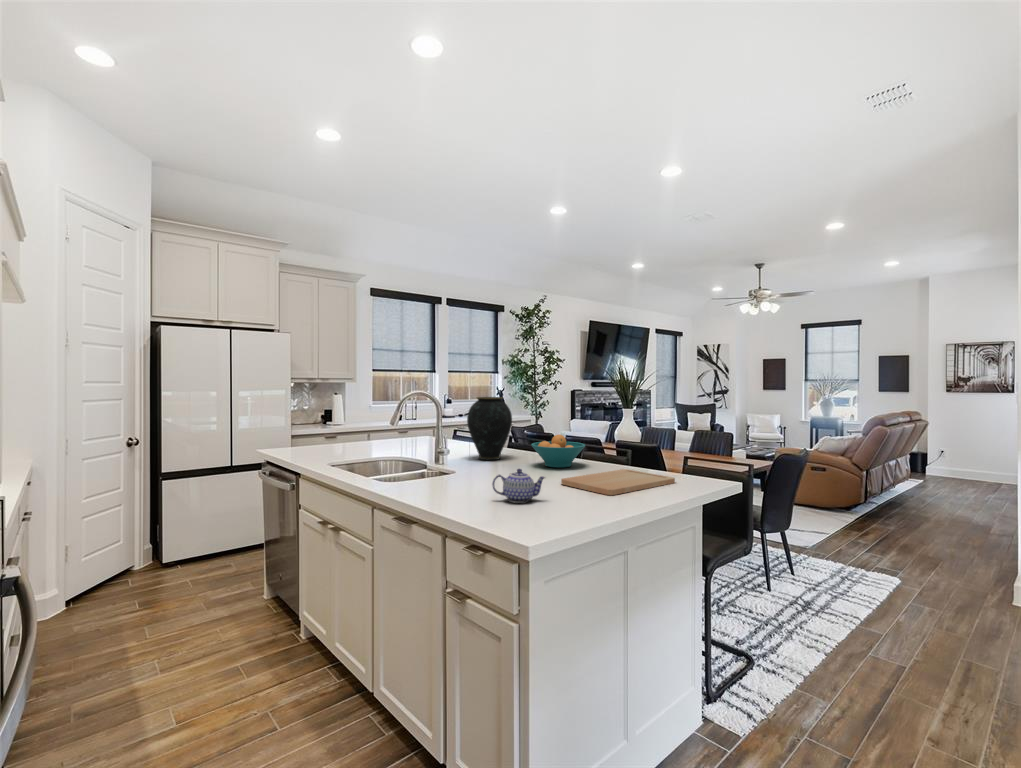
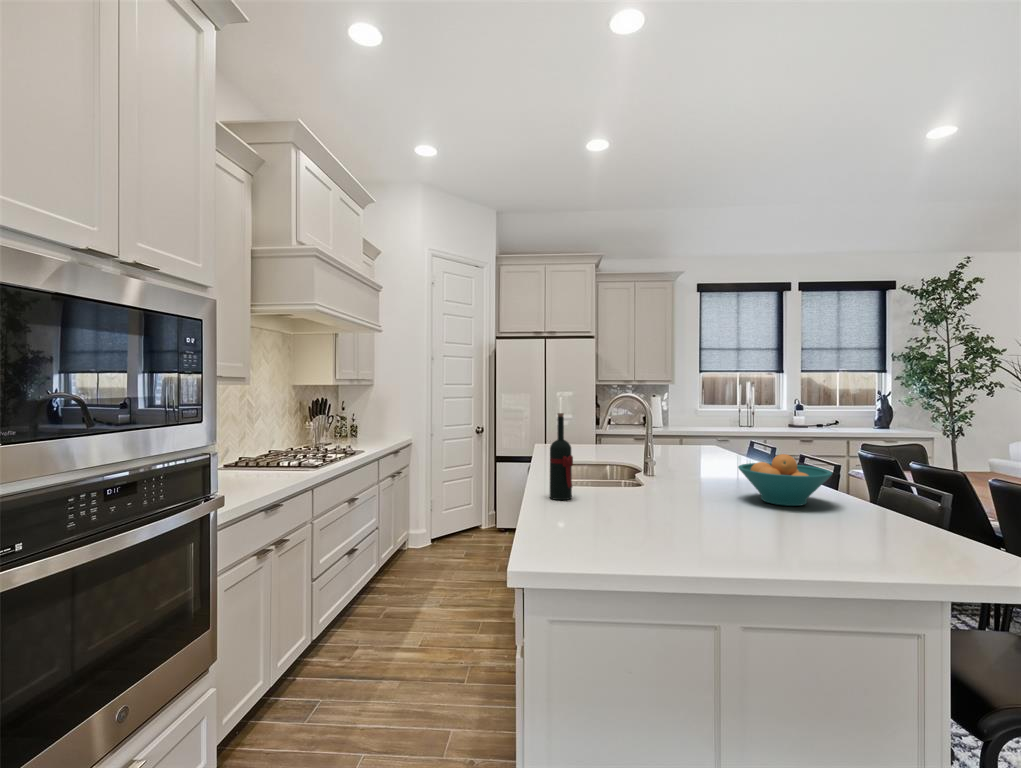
vase: present [467,397,512,460] -> none [679,397,743,481]
wine bottle: none [422,415,445,486] -> present [550,413,573,500]
teapot: present [492,469,545,503] -> none [566,492,630,542]
cutting board: present [561,469,675,495] -> none [713,520,953,572]

